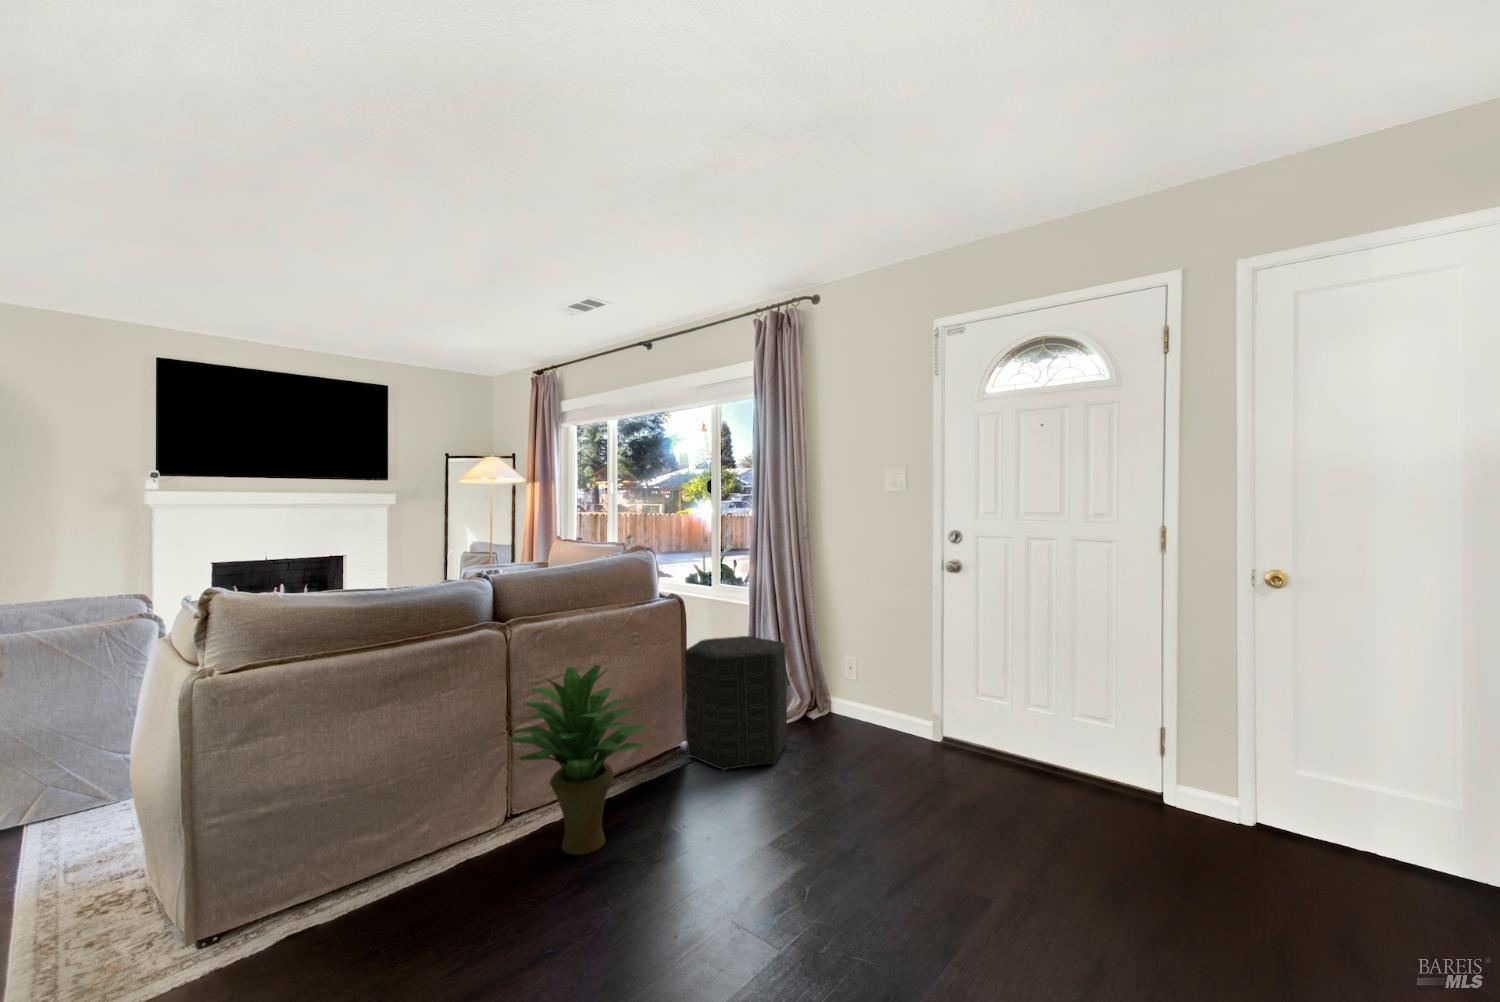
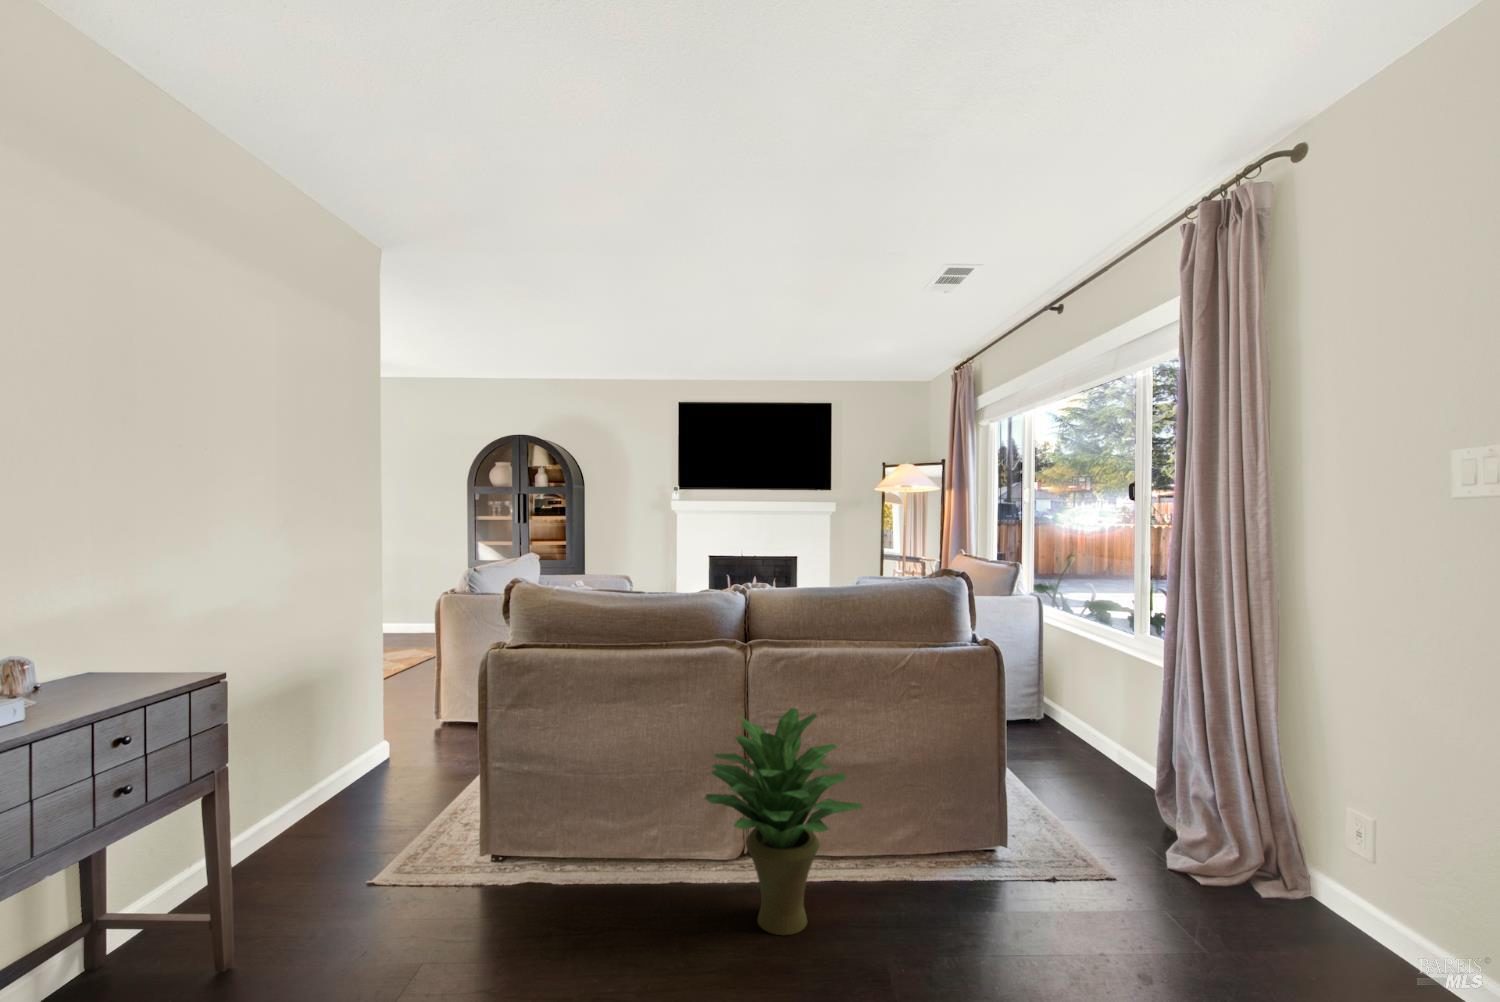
ottoman: present [684,636,787,771] -> none [996,711,1168,937]

